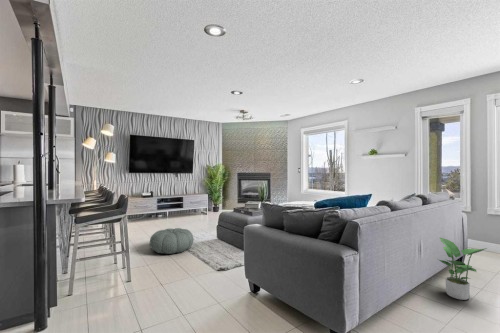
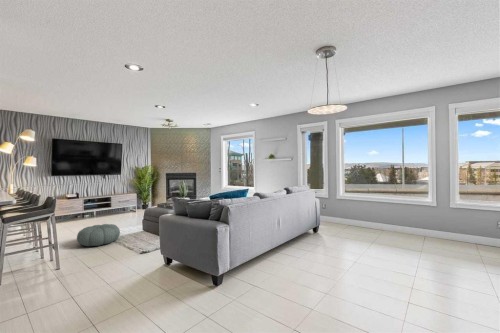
potted plant: present [439,238,486,300] -> none [291,215,316,252]

